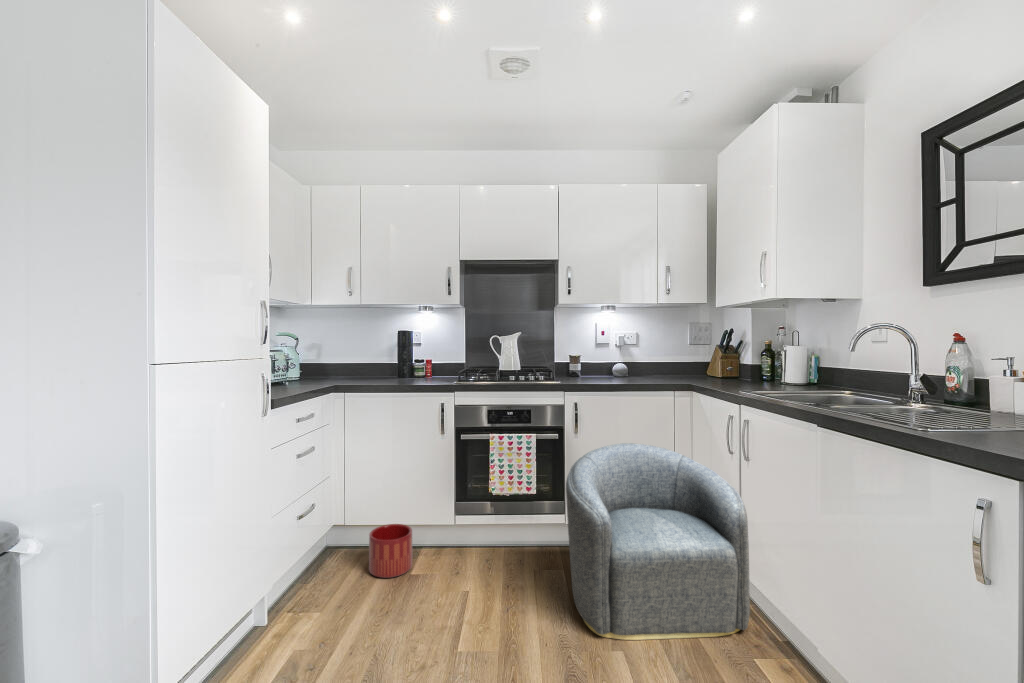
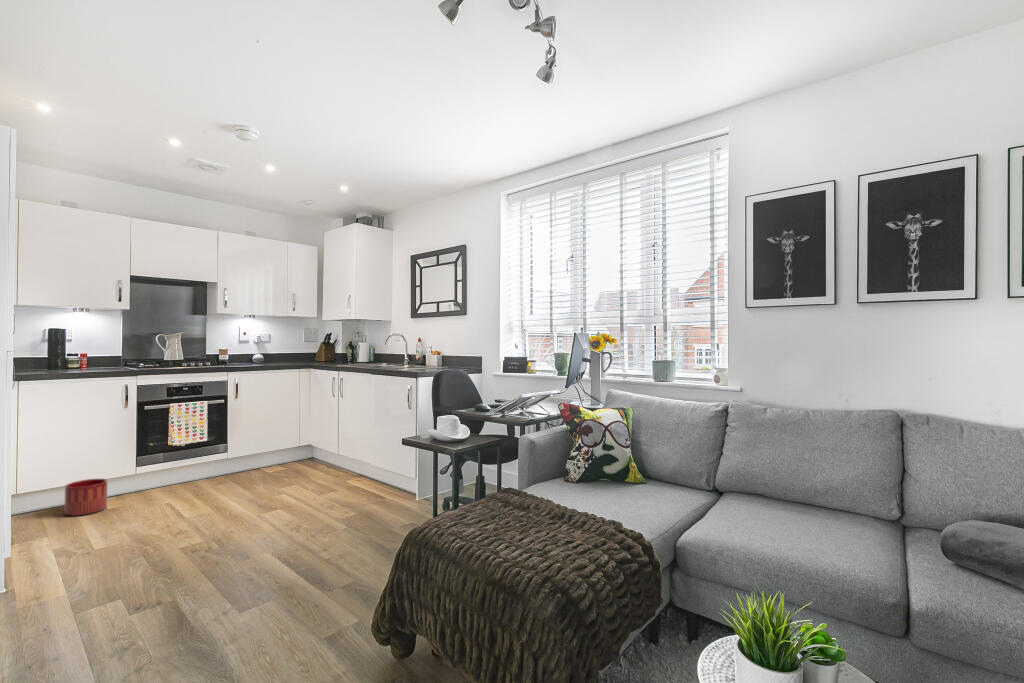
armchair: present [566,443,750,640] -> none [240,400,342,494]

